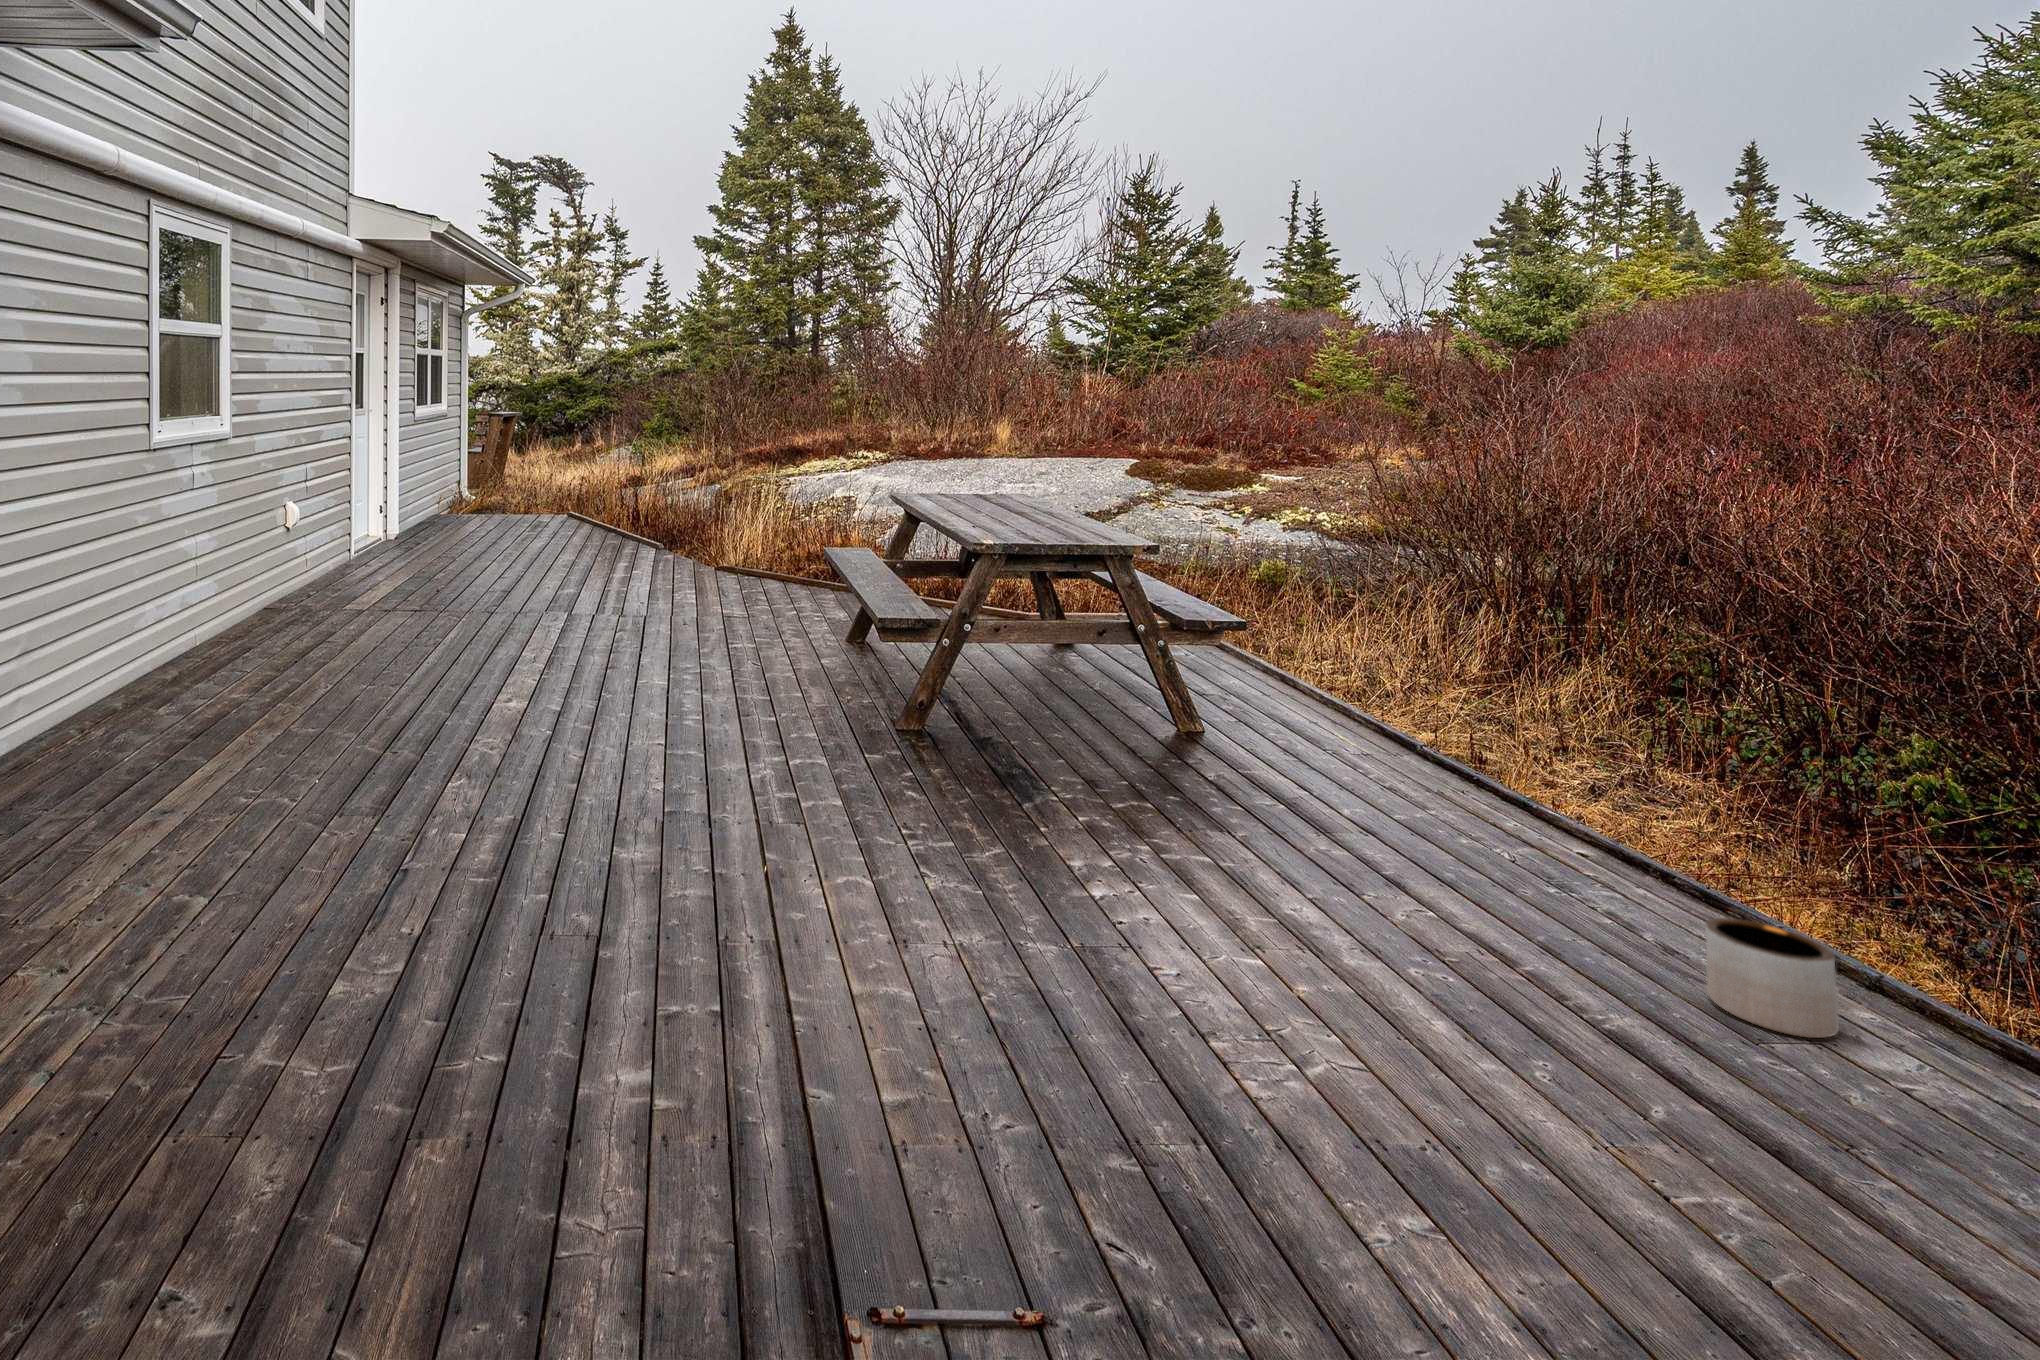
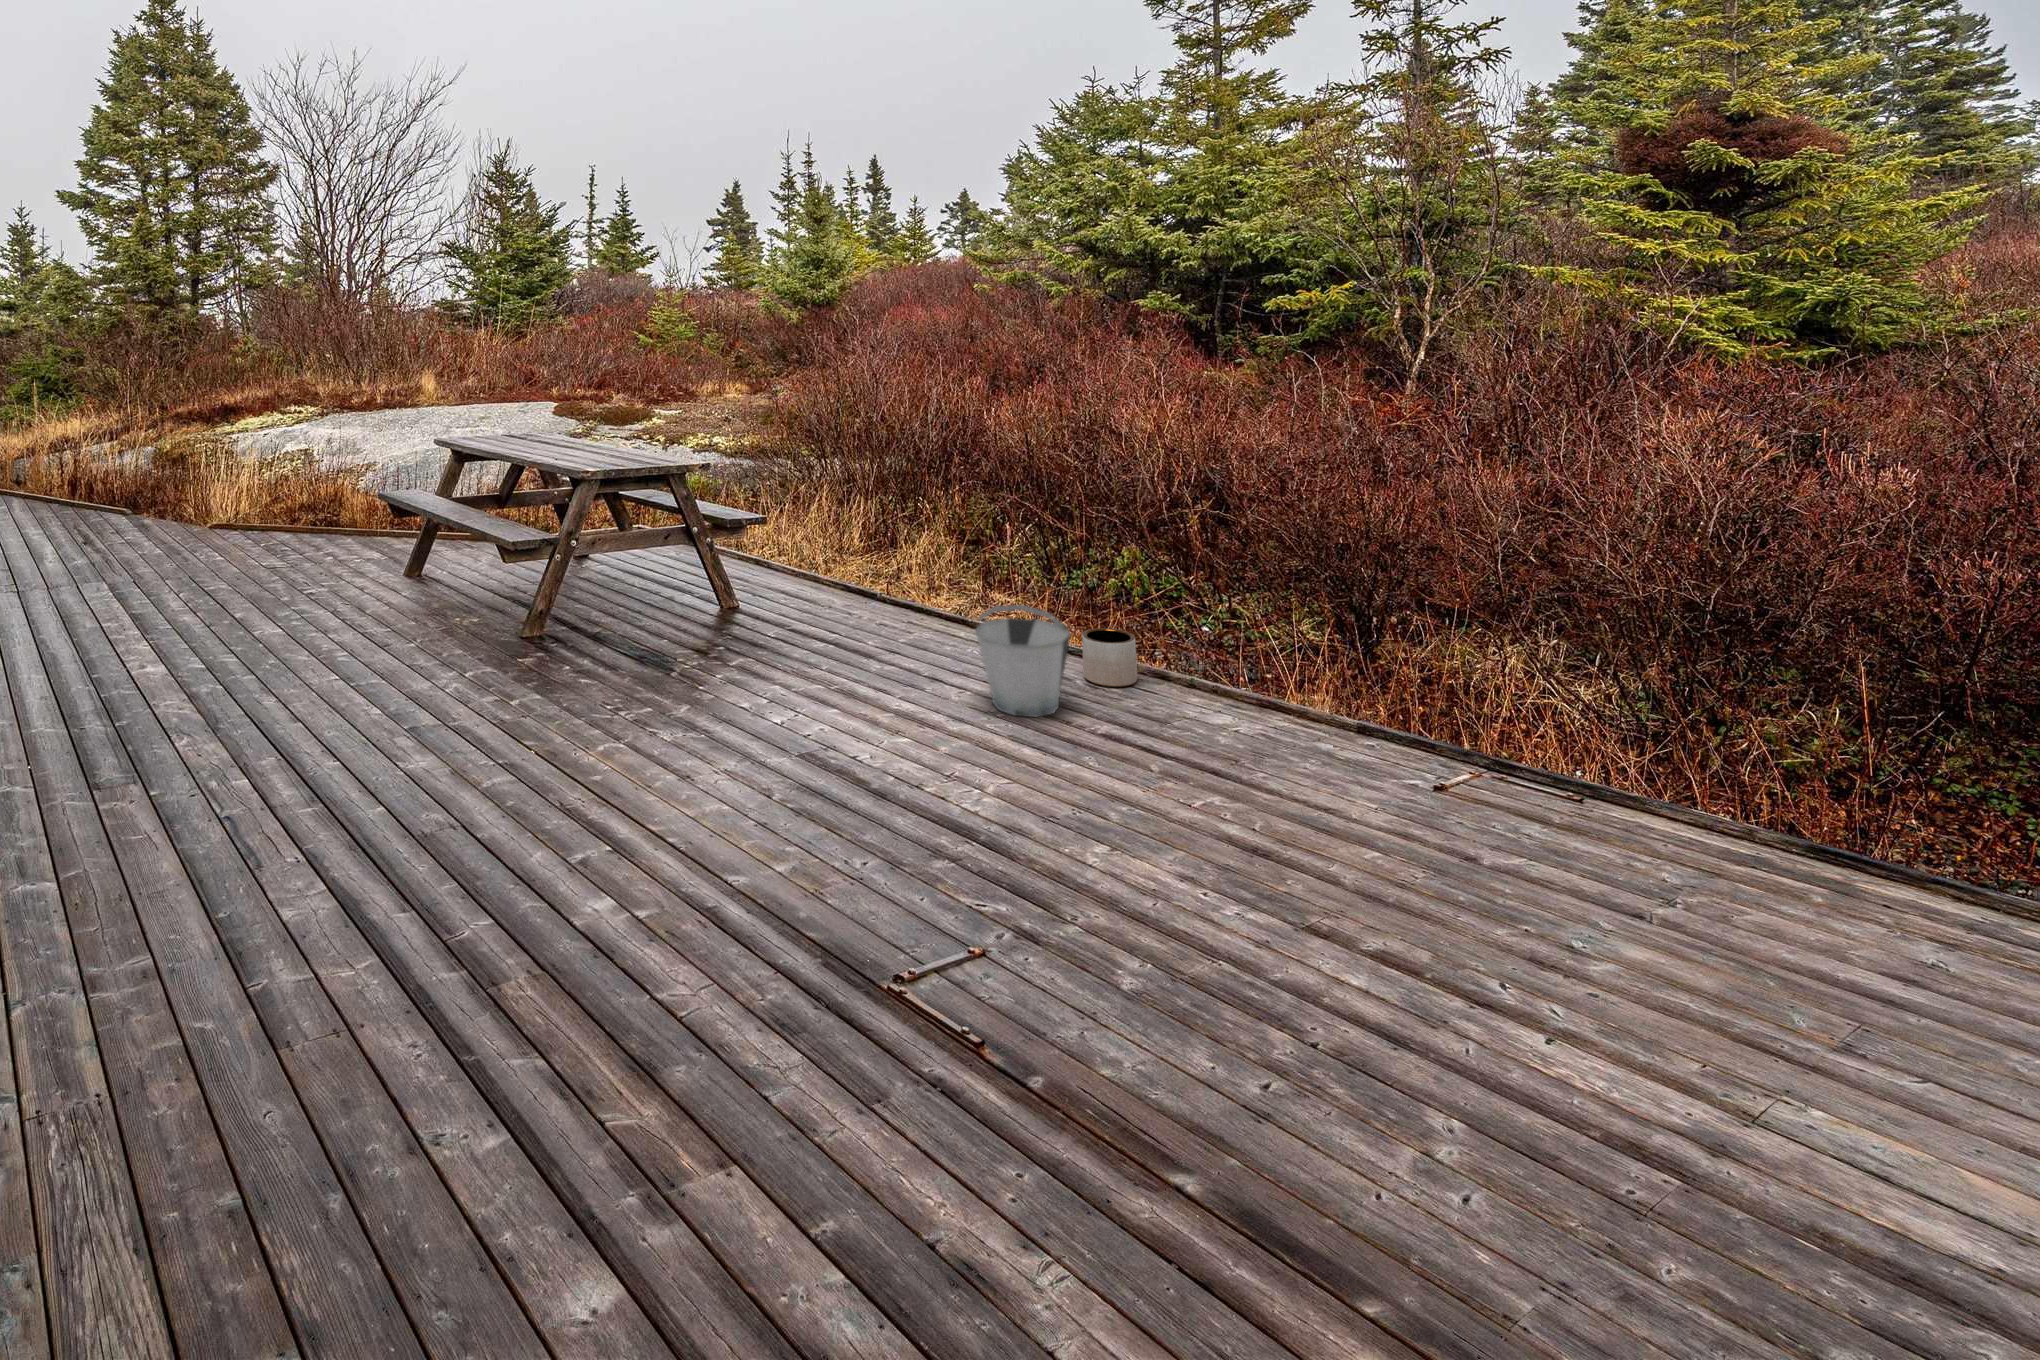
bucket: none [1431,821,1619,1014] -> present [975,605,1071,717]

